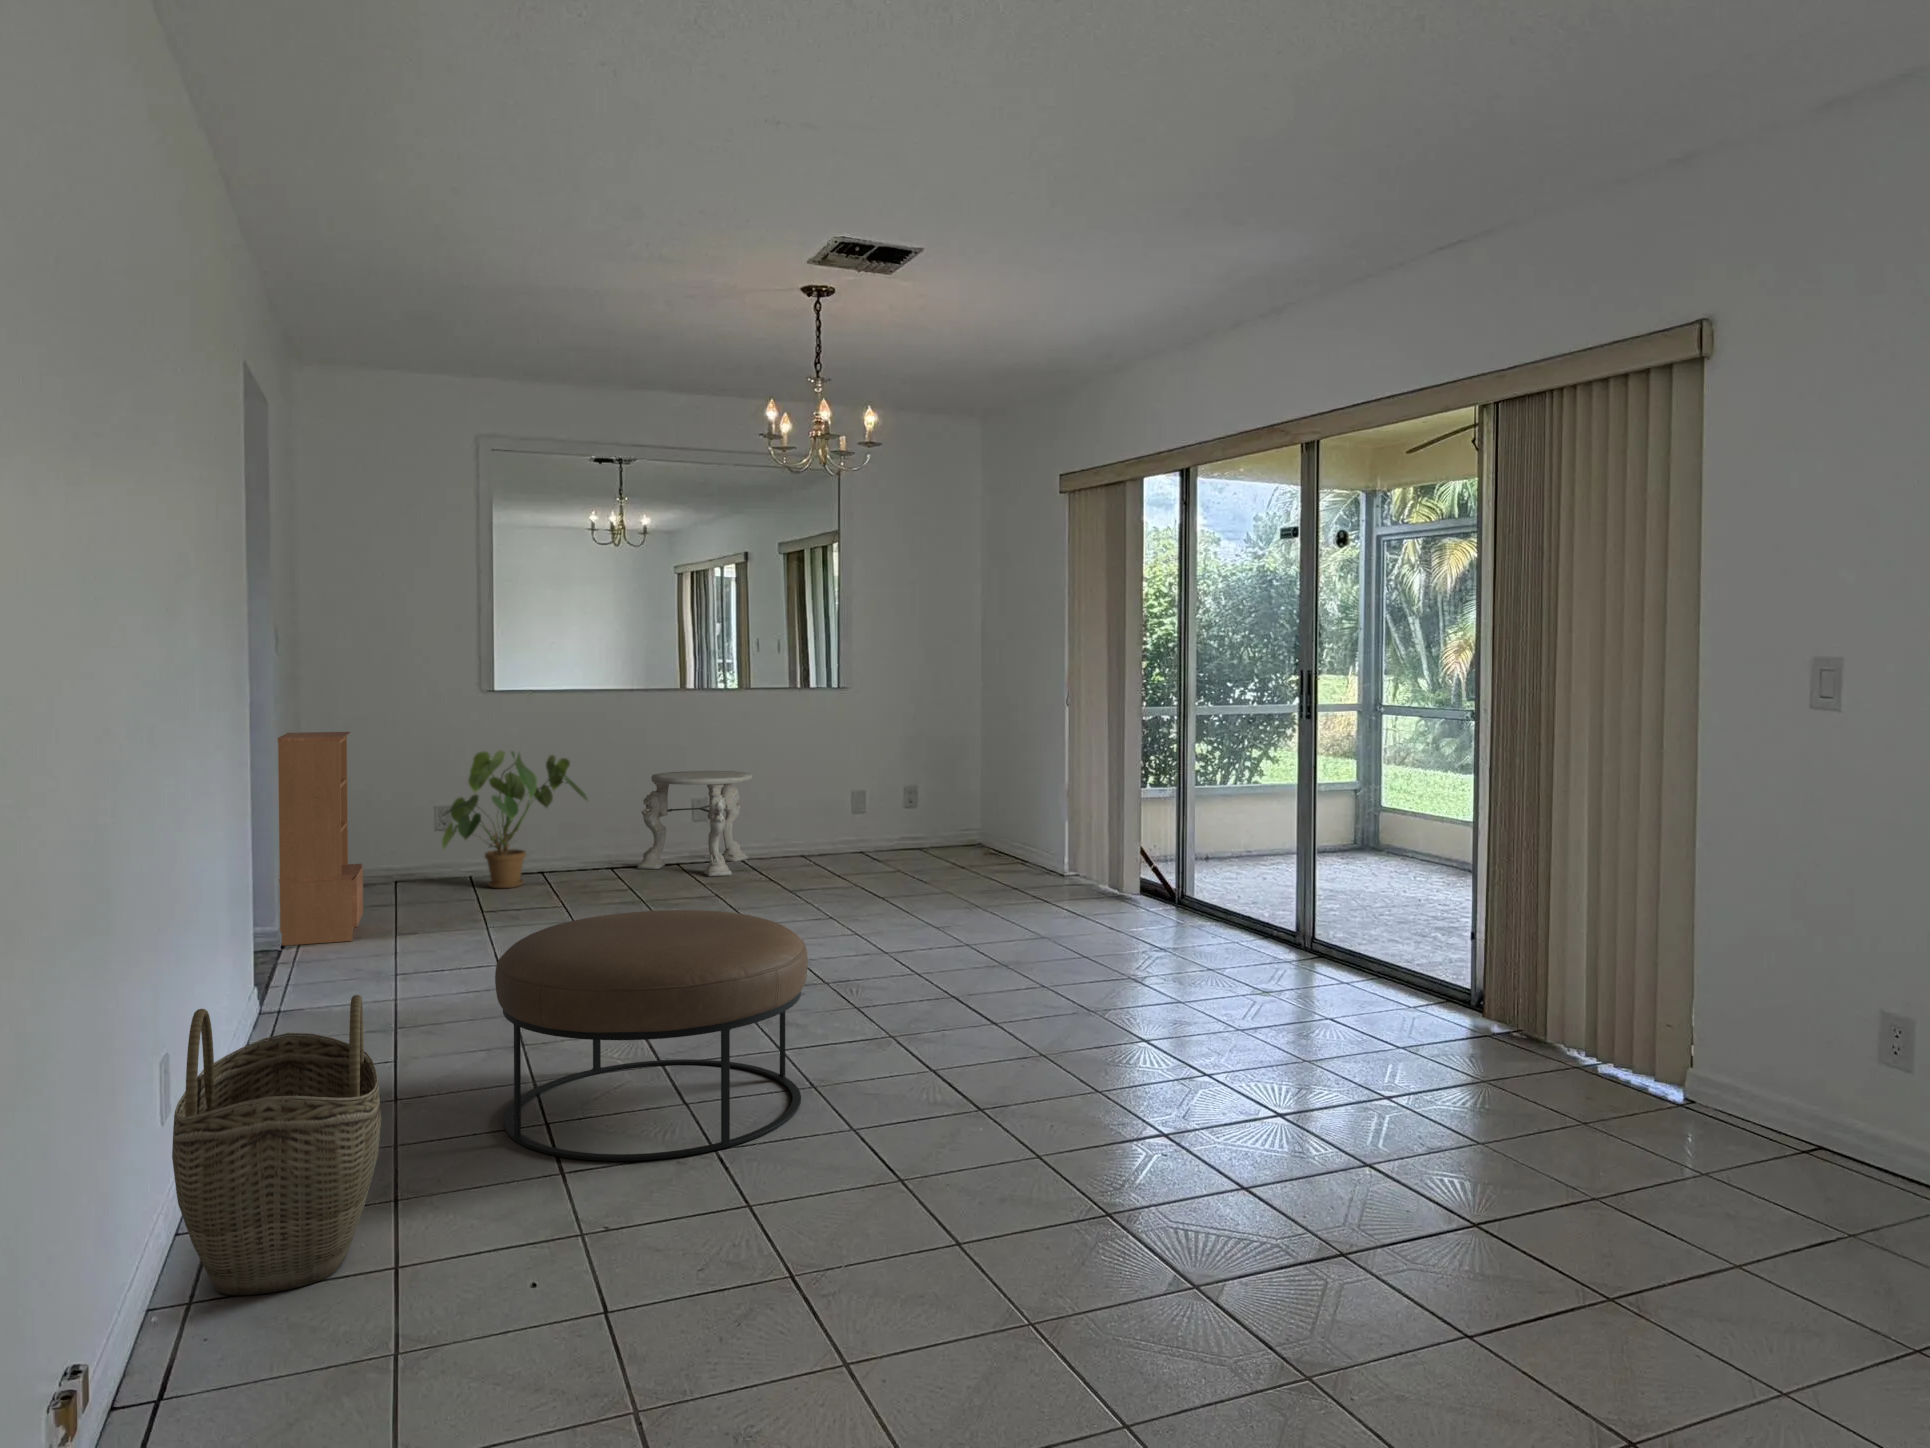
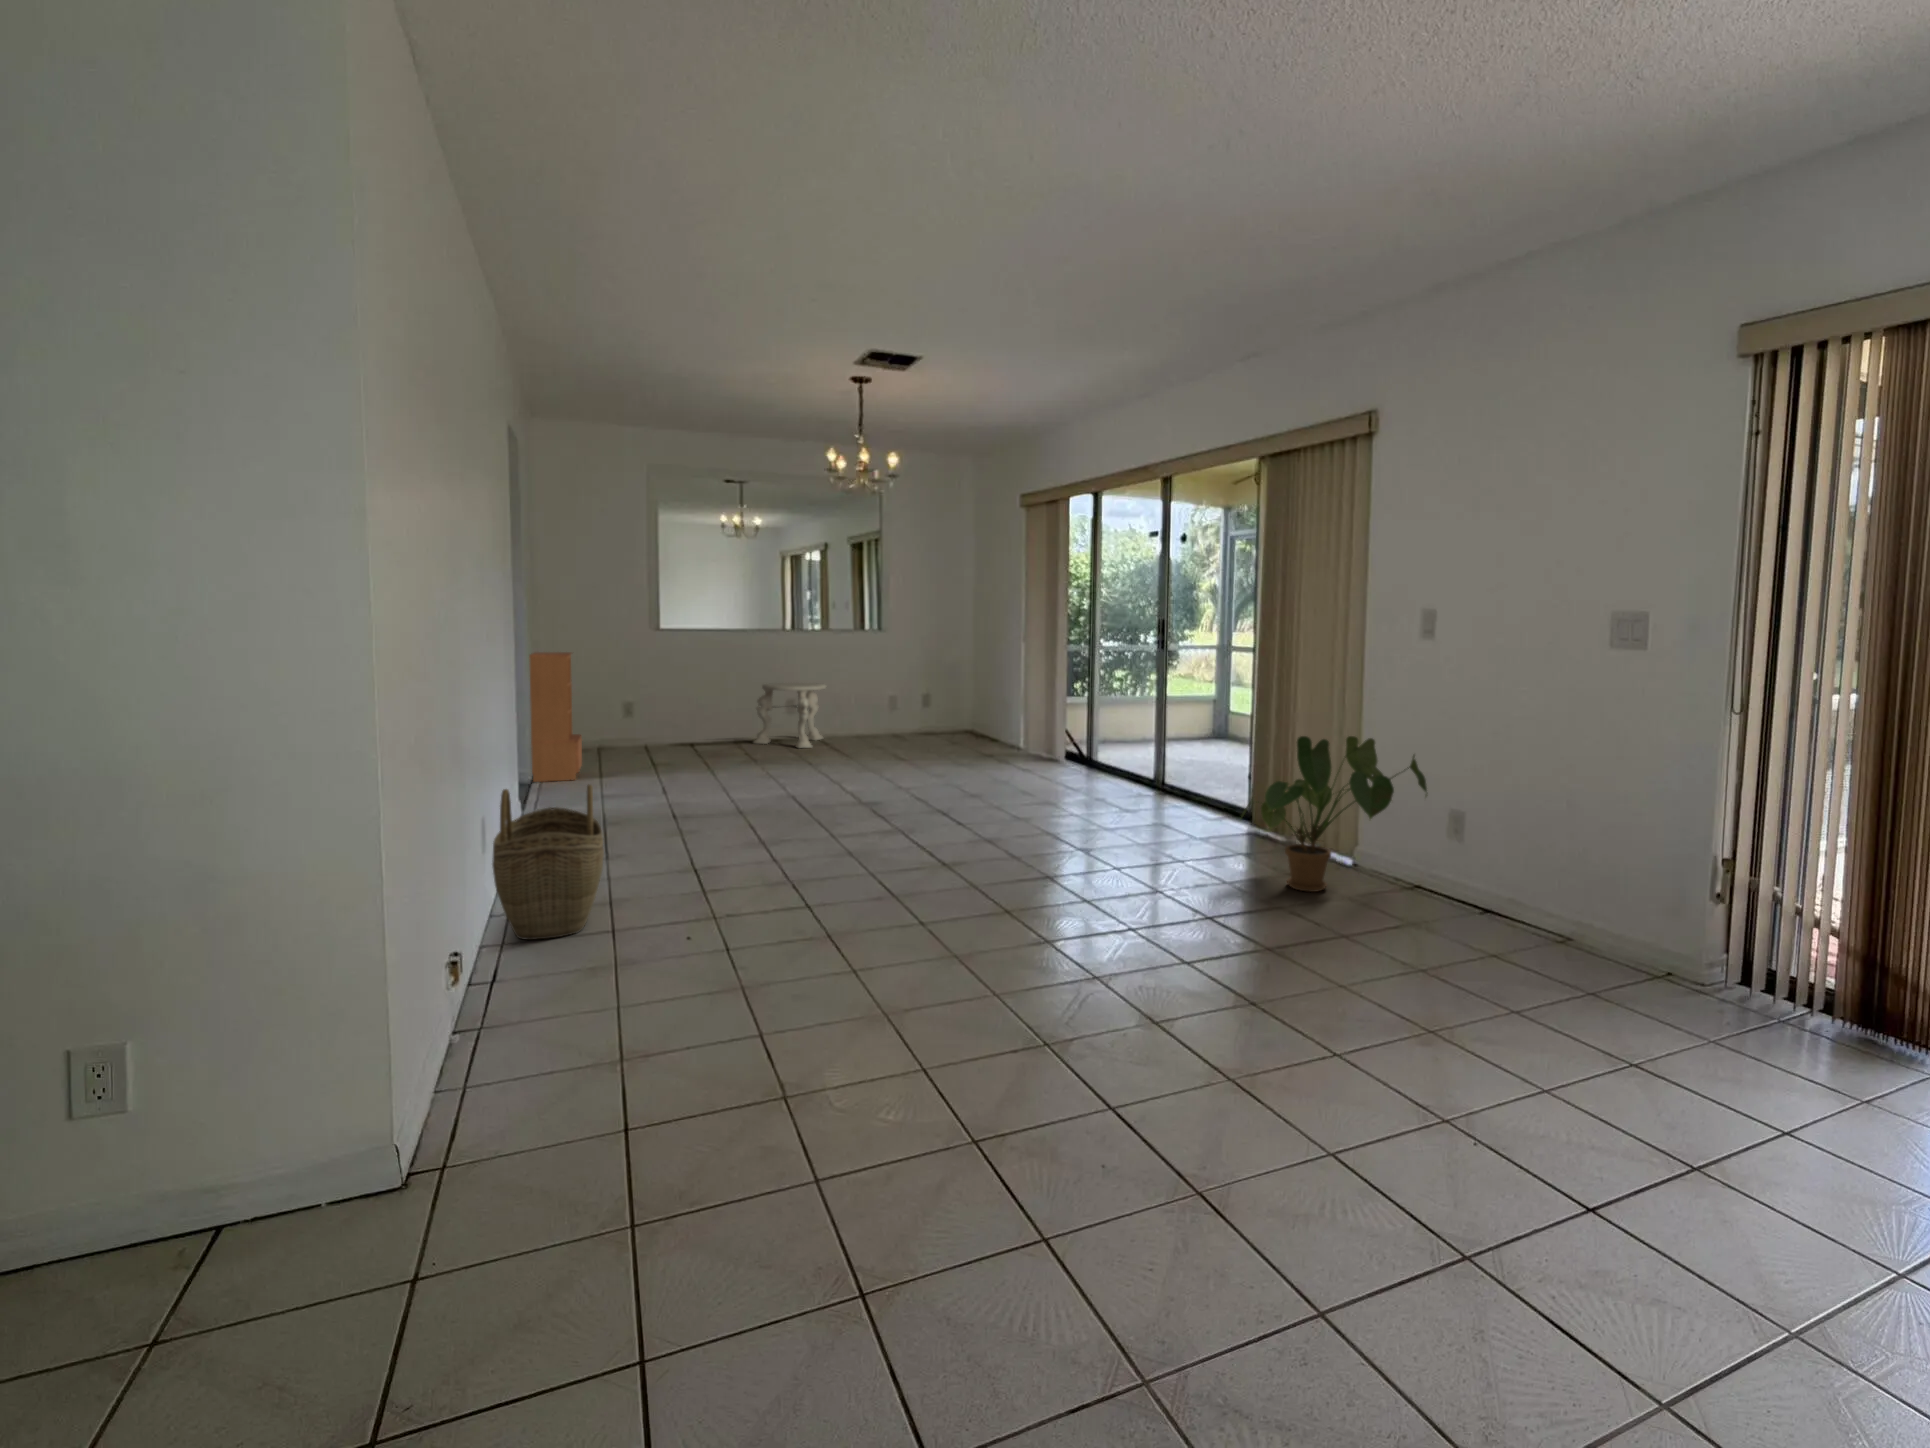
house plant: present [442,750,587,888] -> present [1242,736,1427,892]
ottoman: present [495,910,808,1161] -> none [665,753,845,886]

